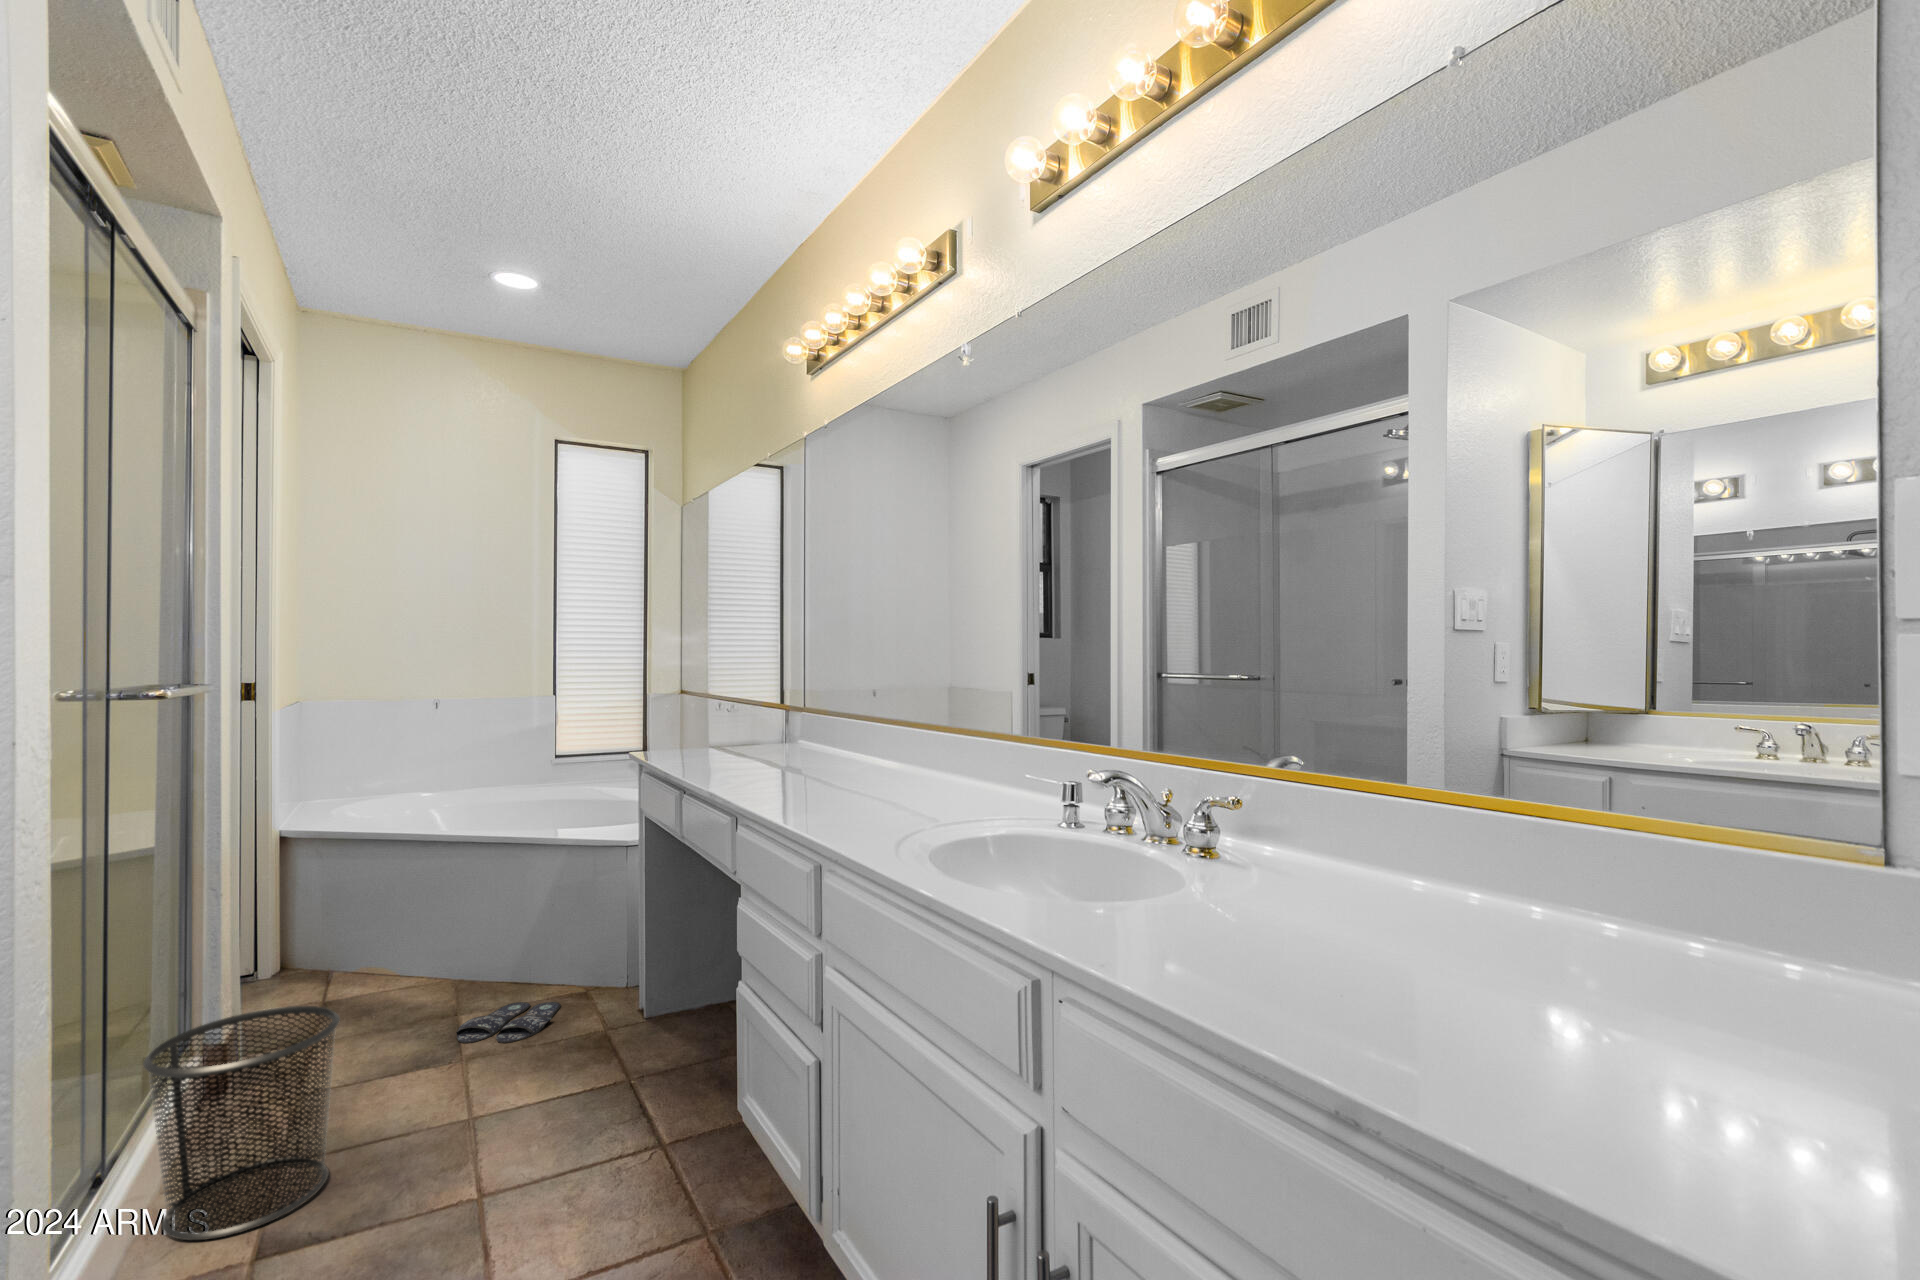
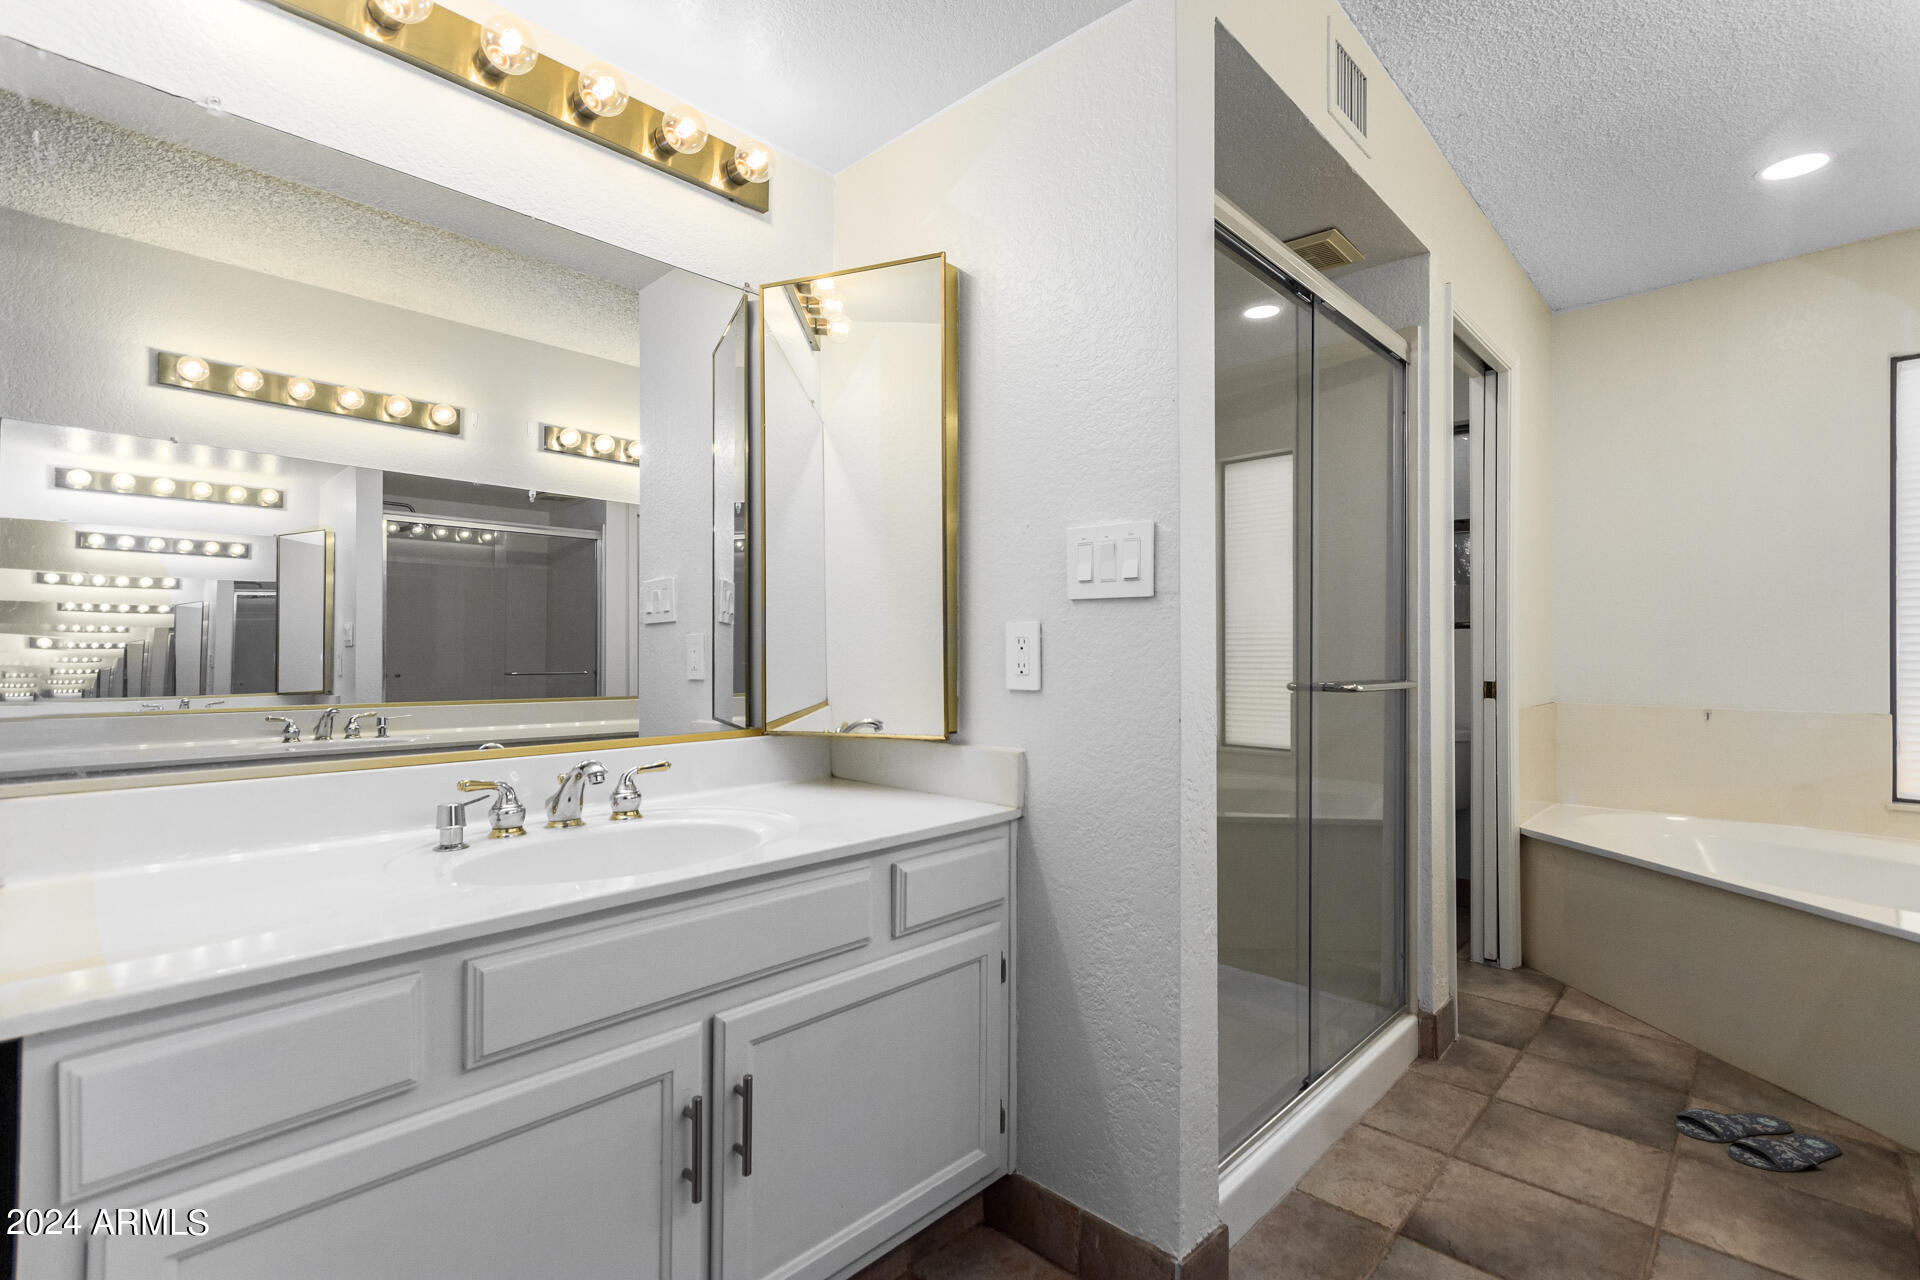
waste bin: present [143,1006,340,1240] -> none [1338,991,1500,1207]

